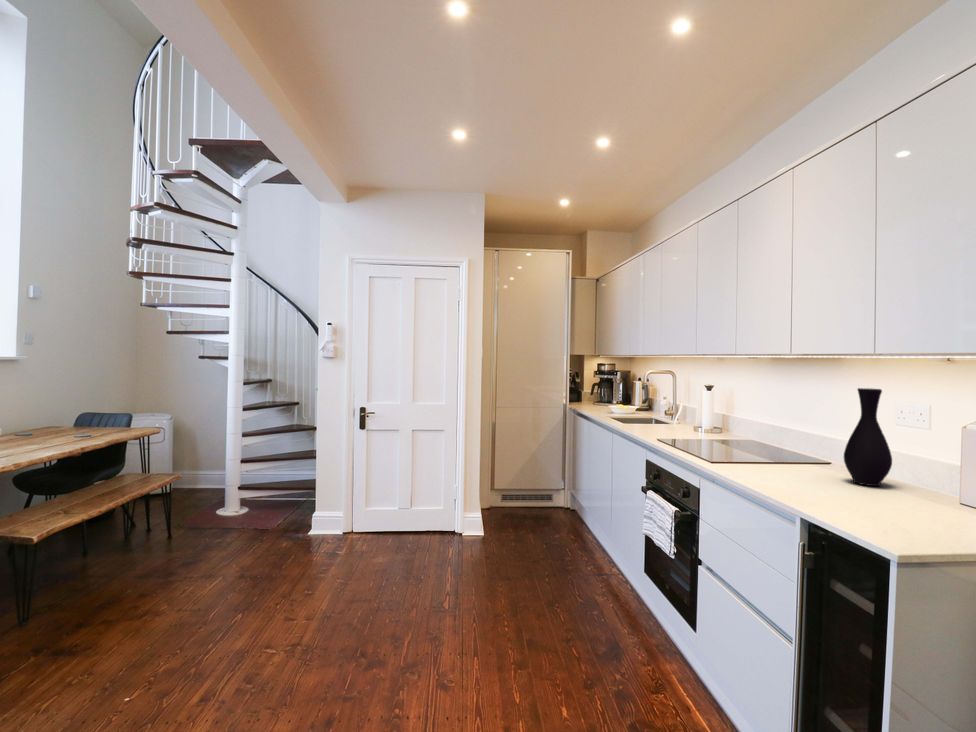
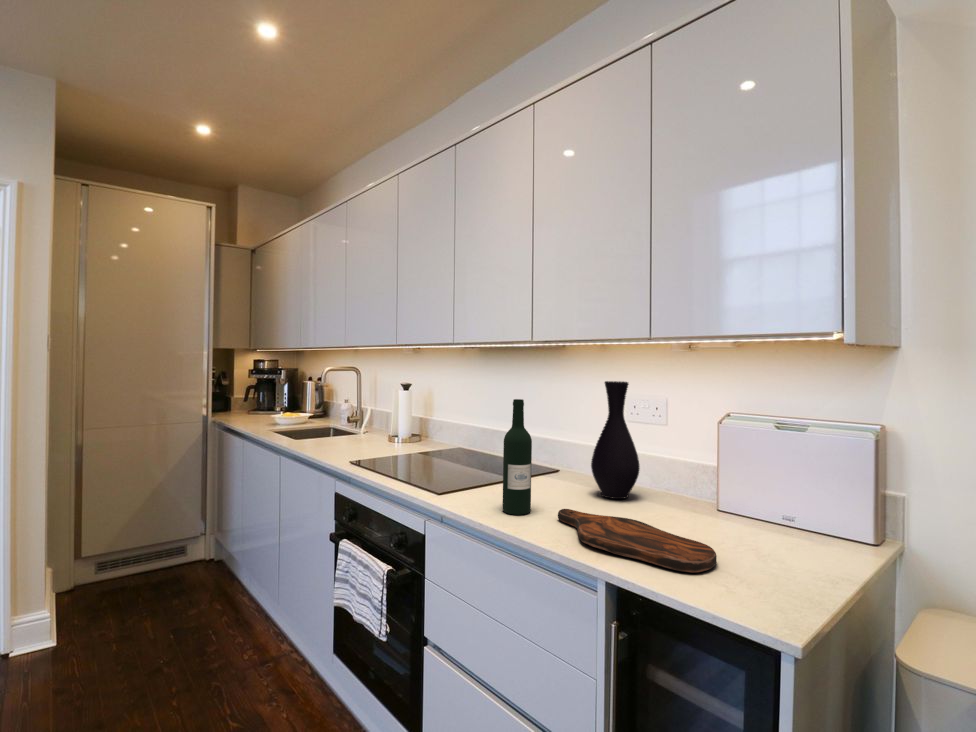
wine bottle: none [752,398,776,480] -> present [503,399,532,515]
cutting board: none [792,479,898,522] -> present [558,509,717,573]

